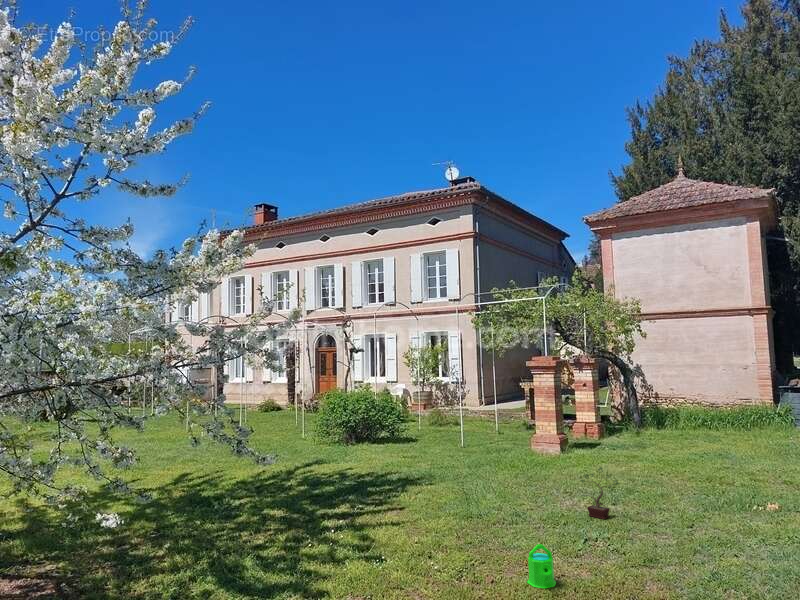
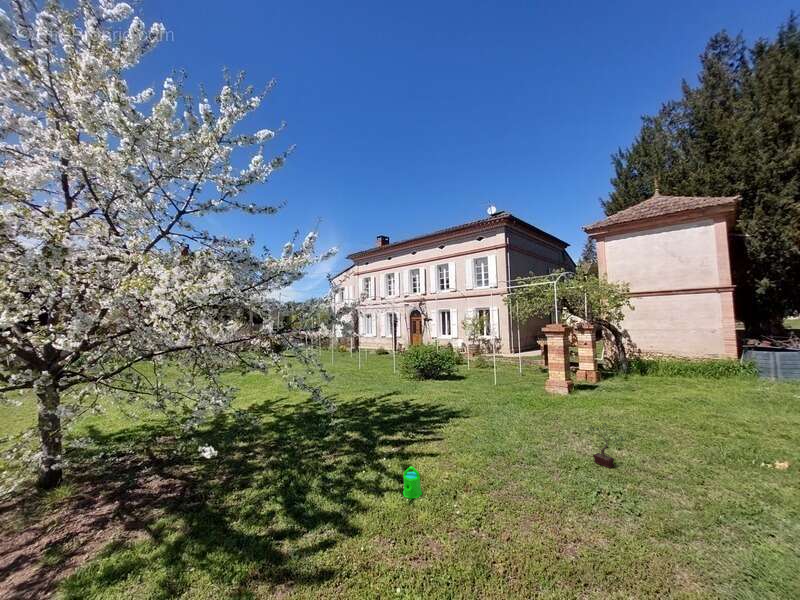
watering can: present [527,544,556,589] -> present [403,466,422,499]

